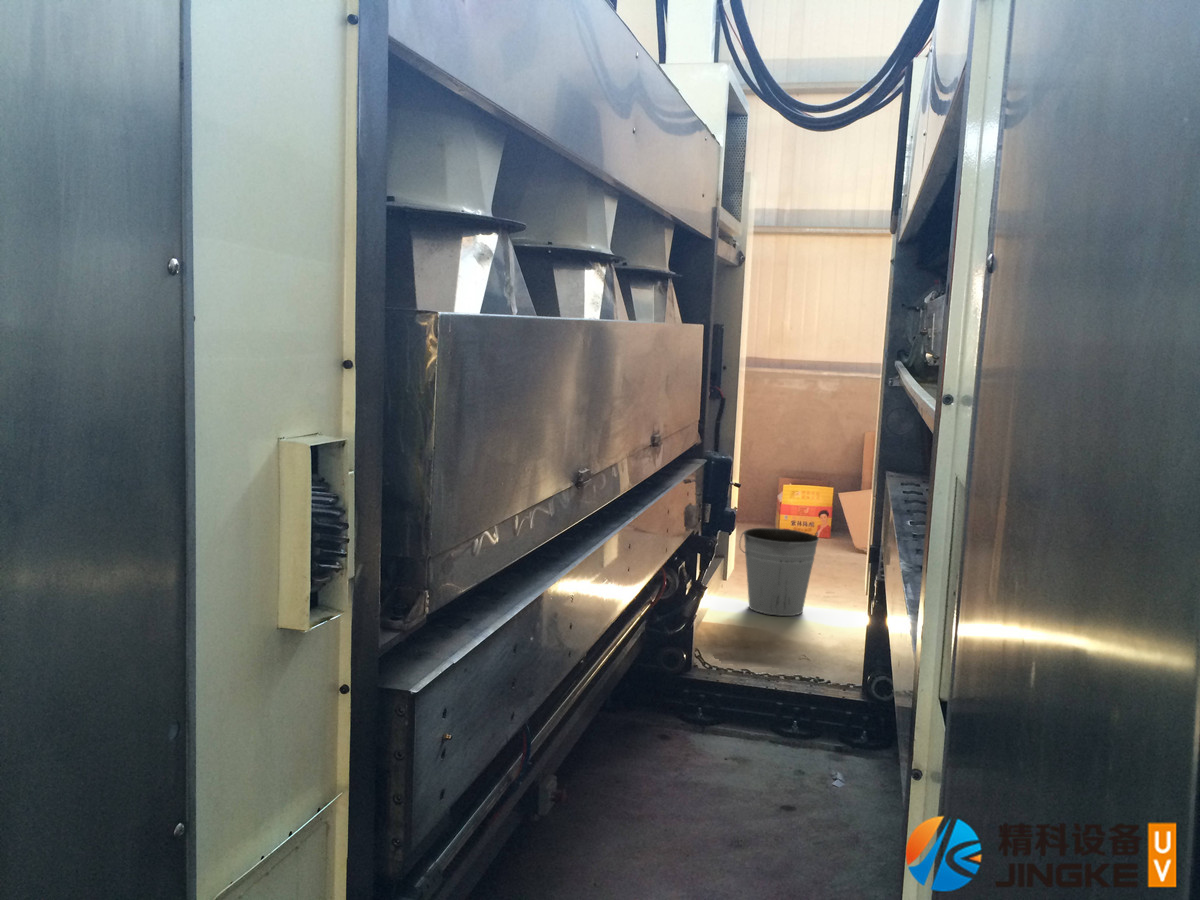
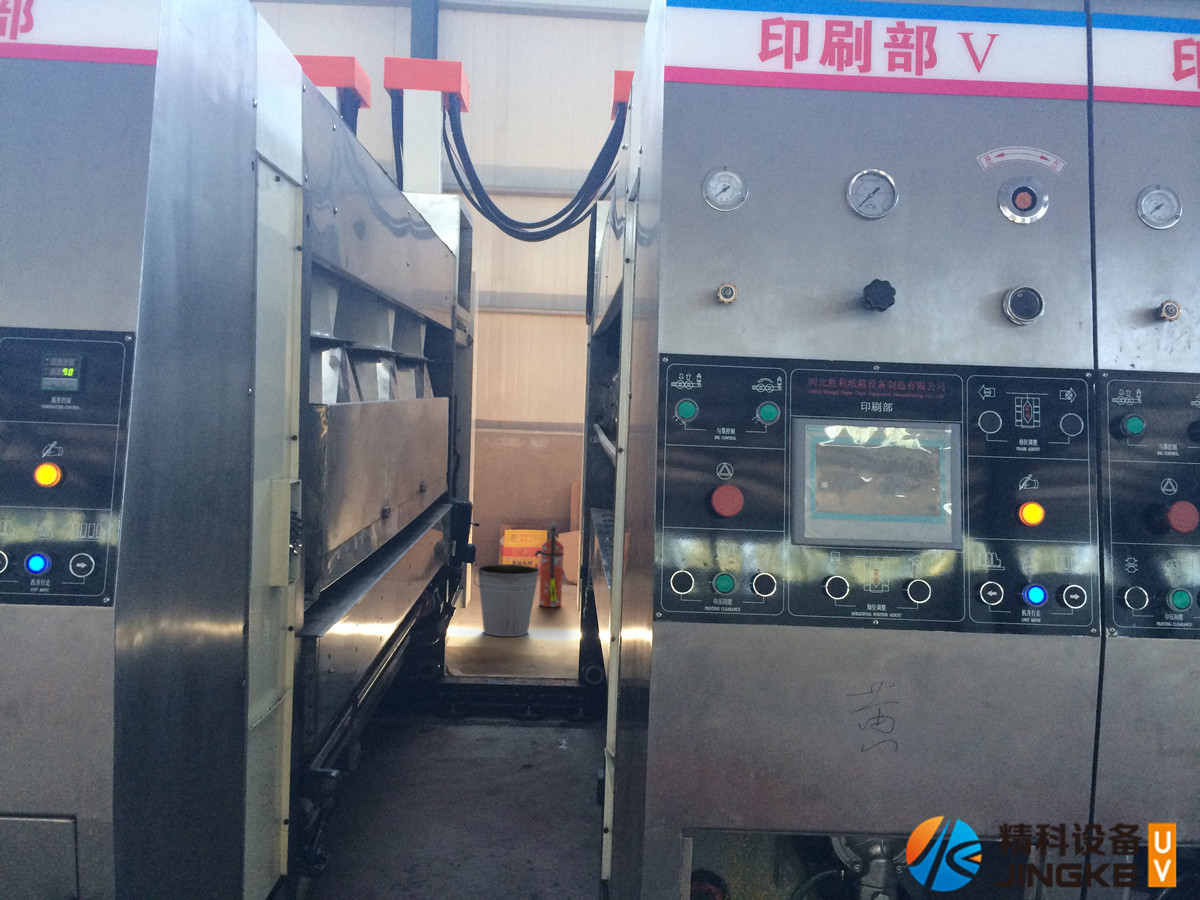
fire extinguisher: none [819,479,852,581] -> present [539,522,564,607]

